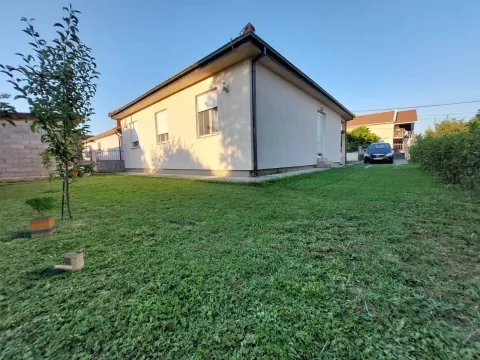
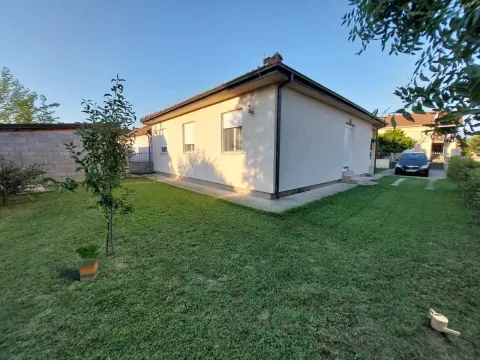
watering can: present [50,248,85,272] -> present [429,309,460,336]

